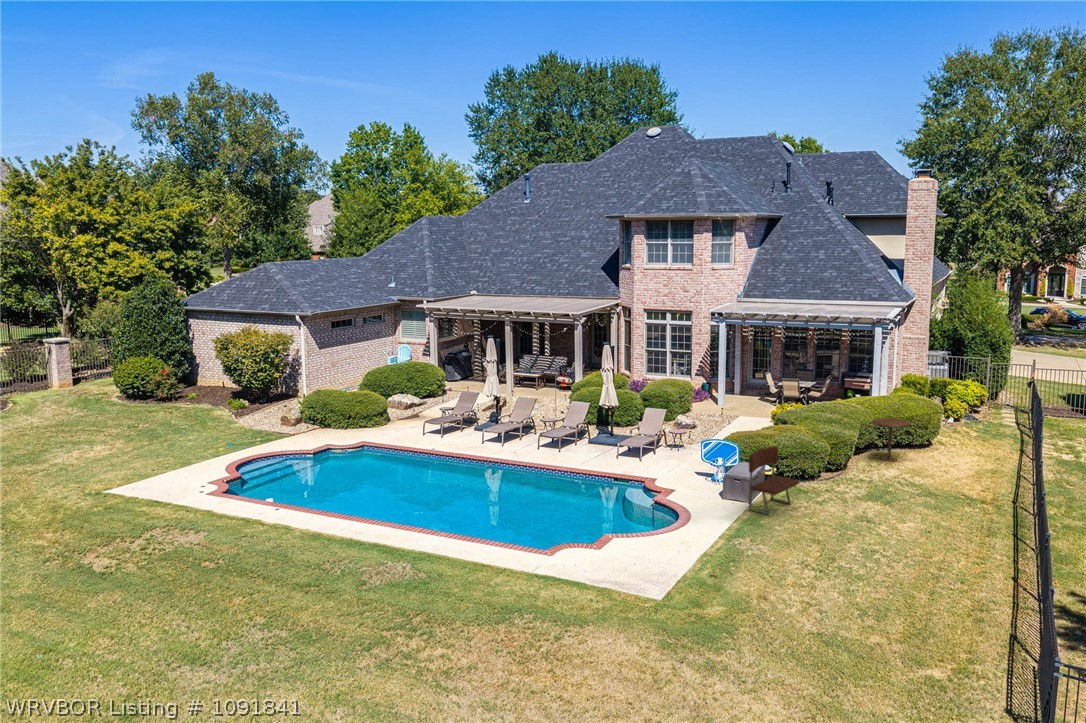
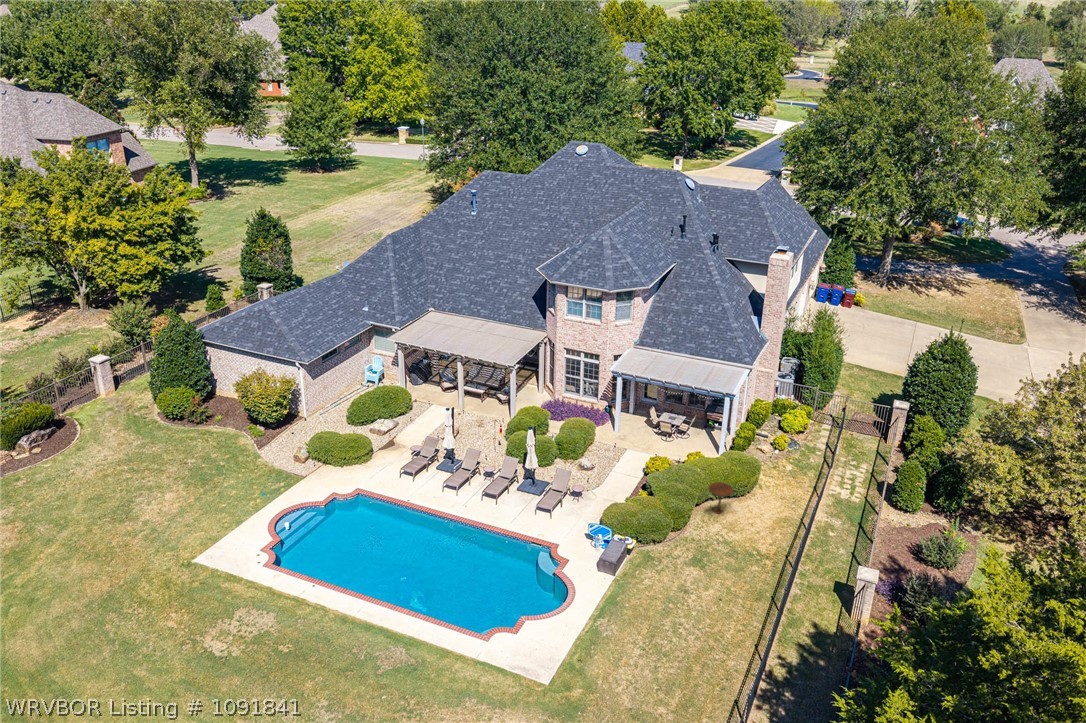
bench: present [748,446,800,515] -> none [613,538,647,587]

